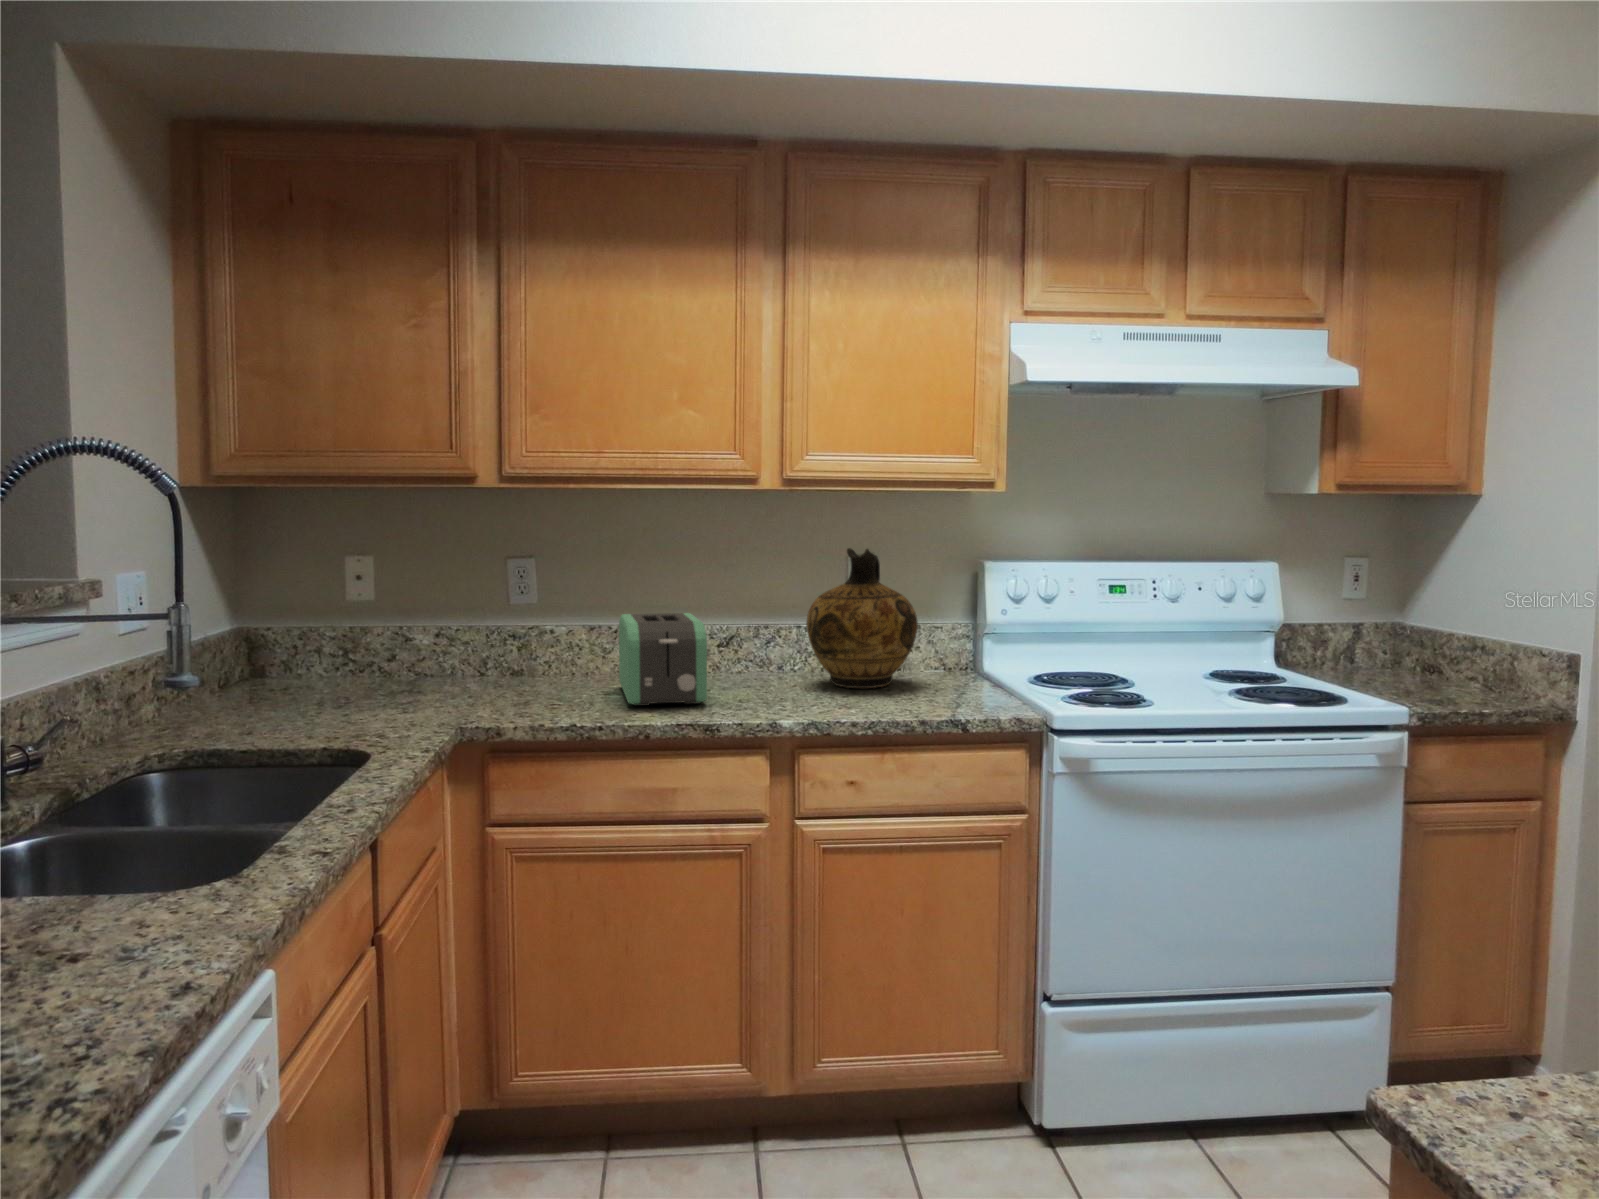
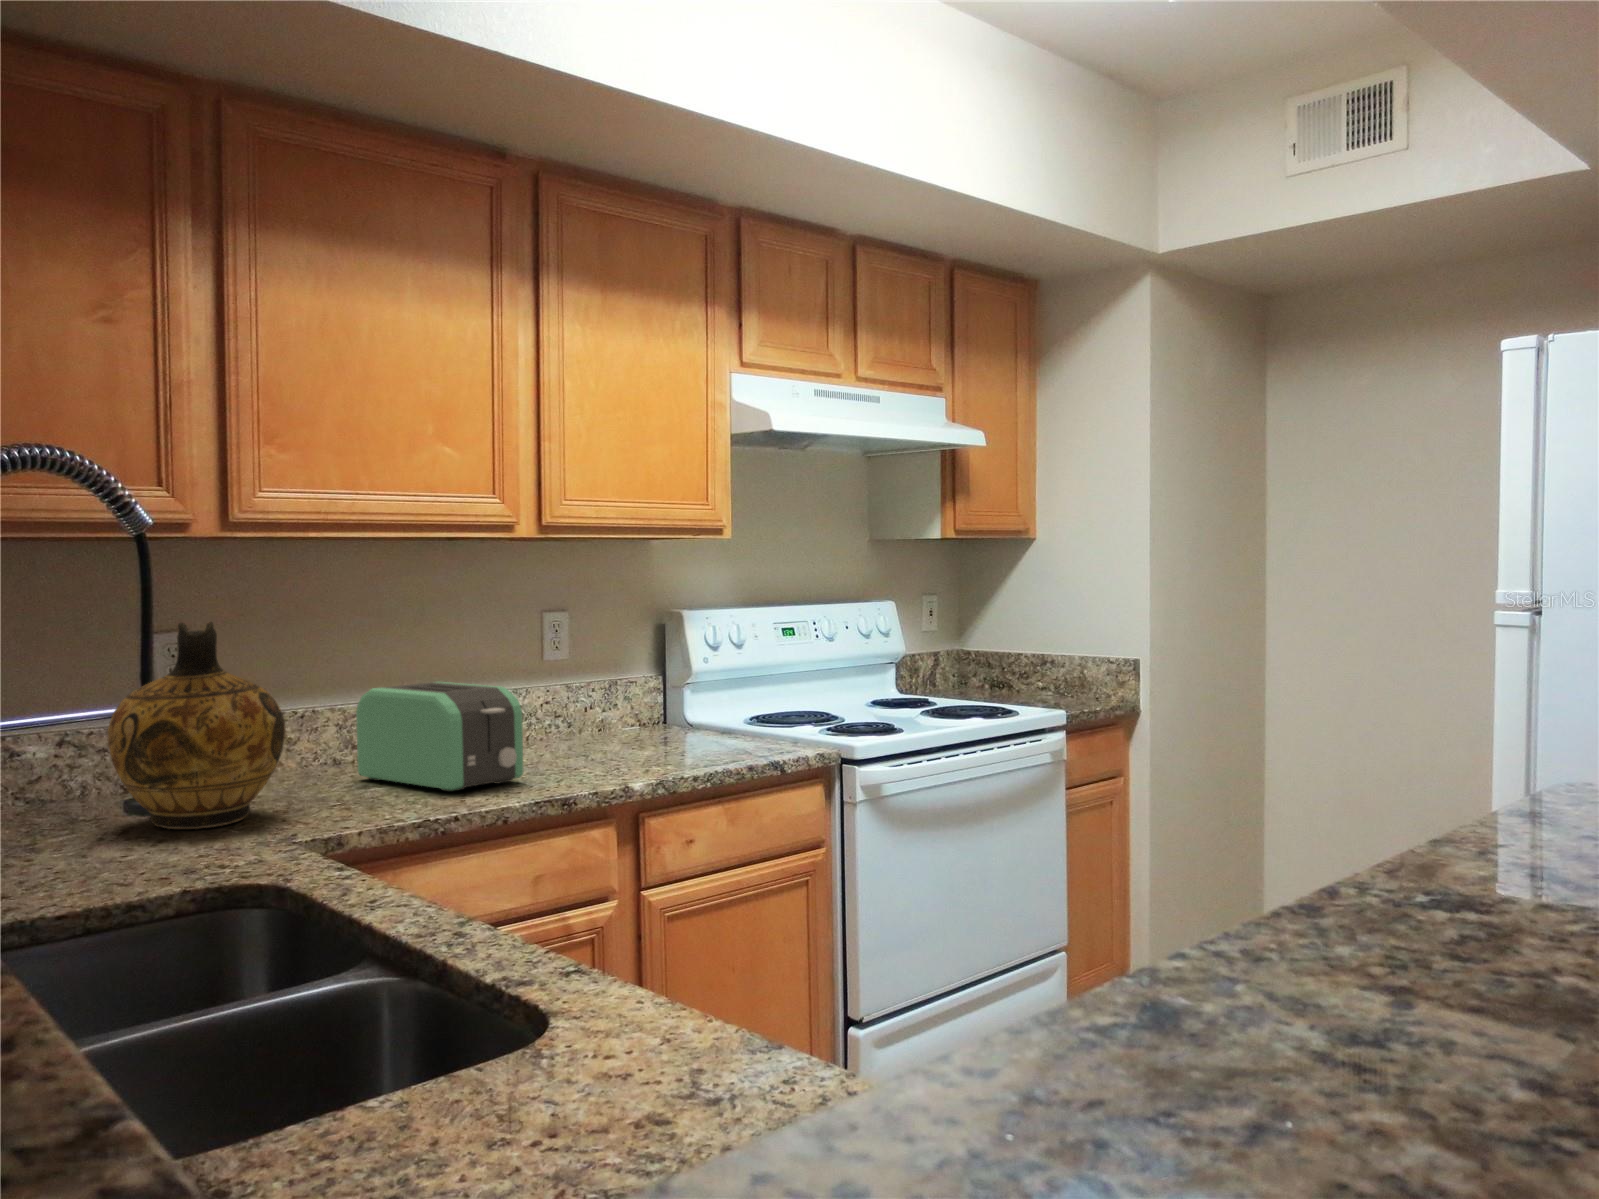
ceramic jug: present [806,548,918,688] -> present [108,622,285,829]

